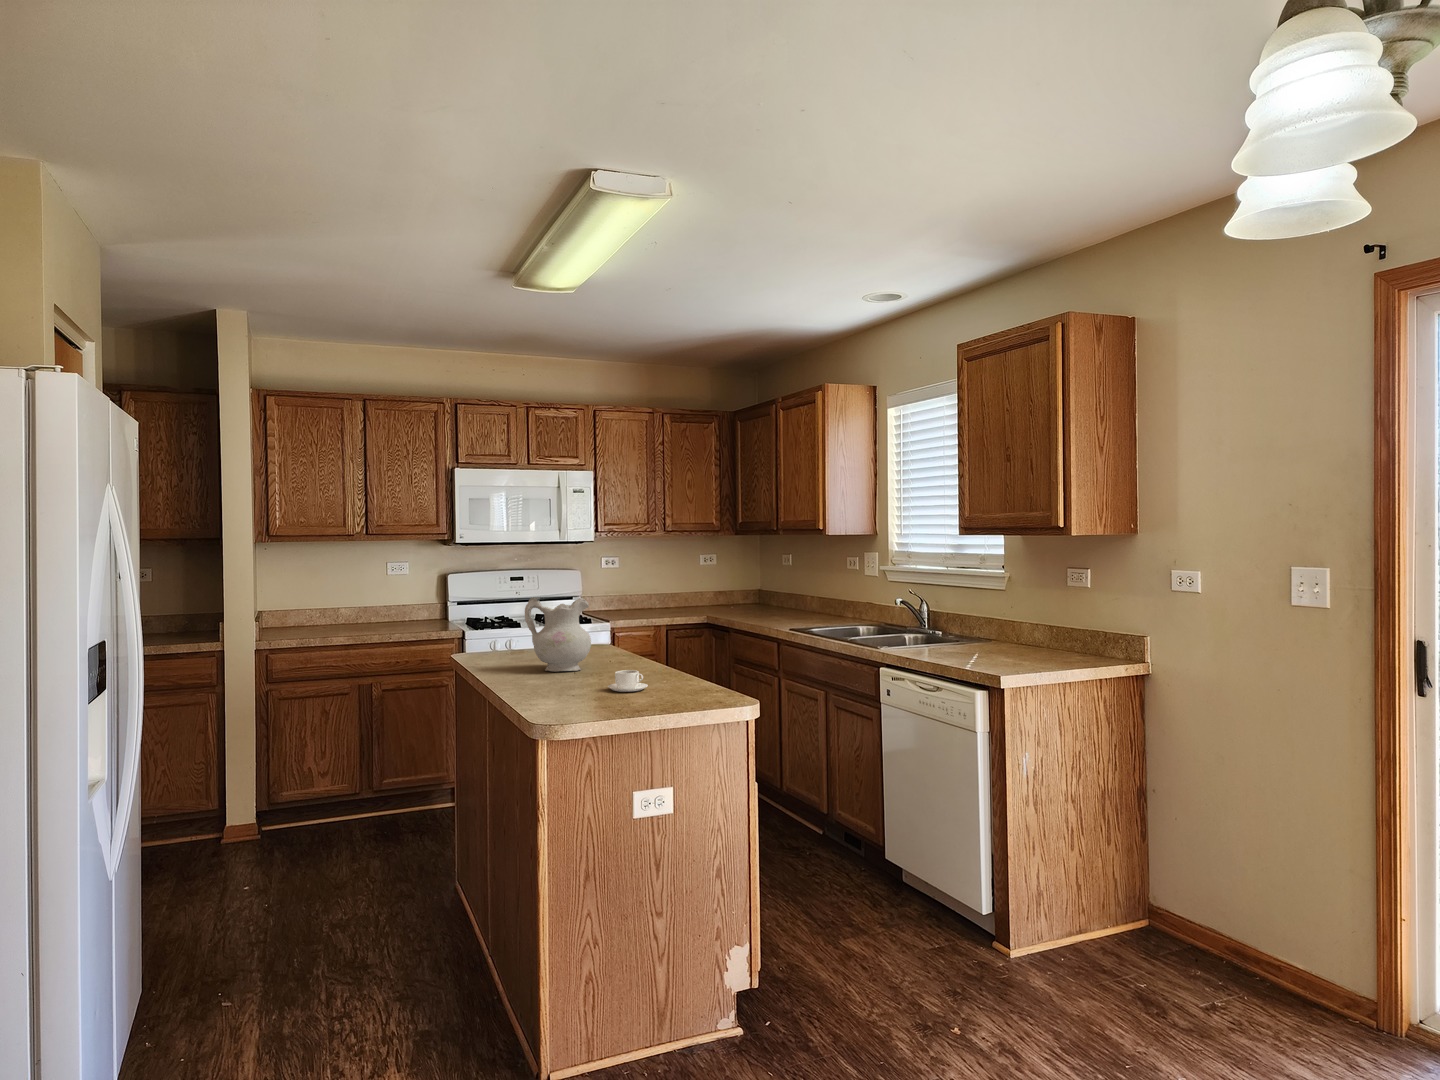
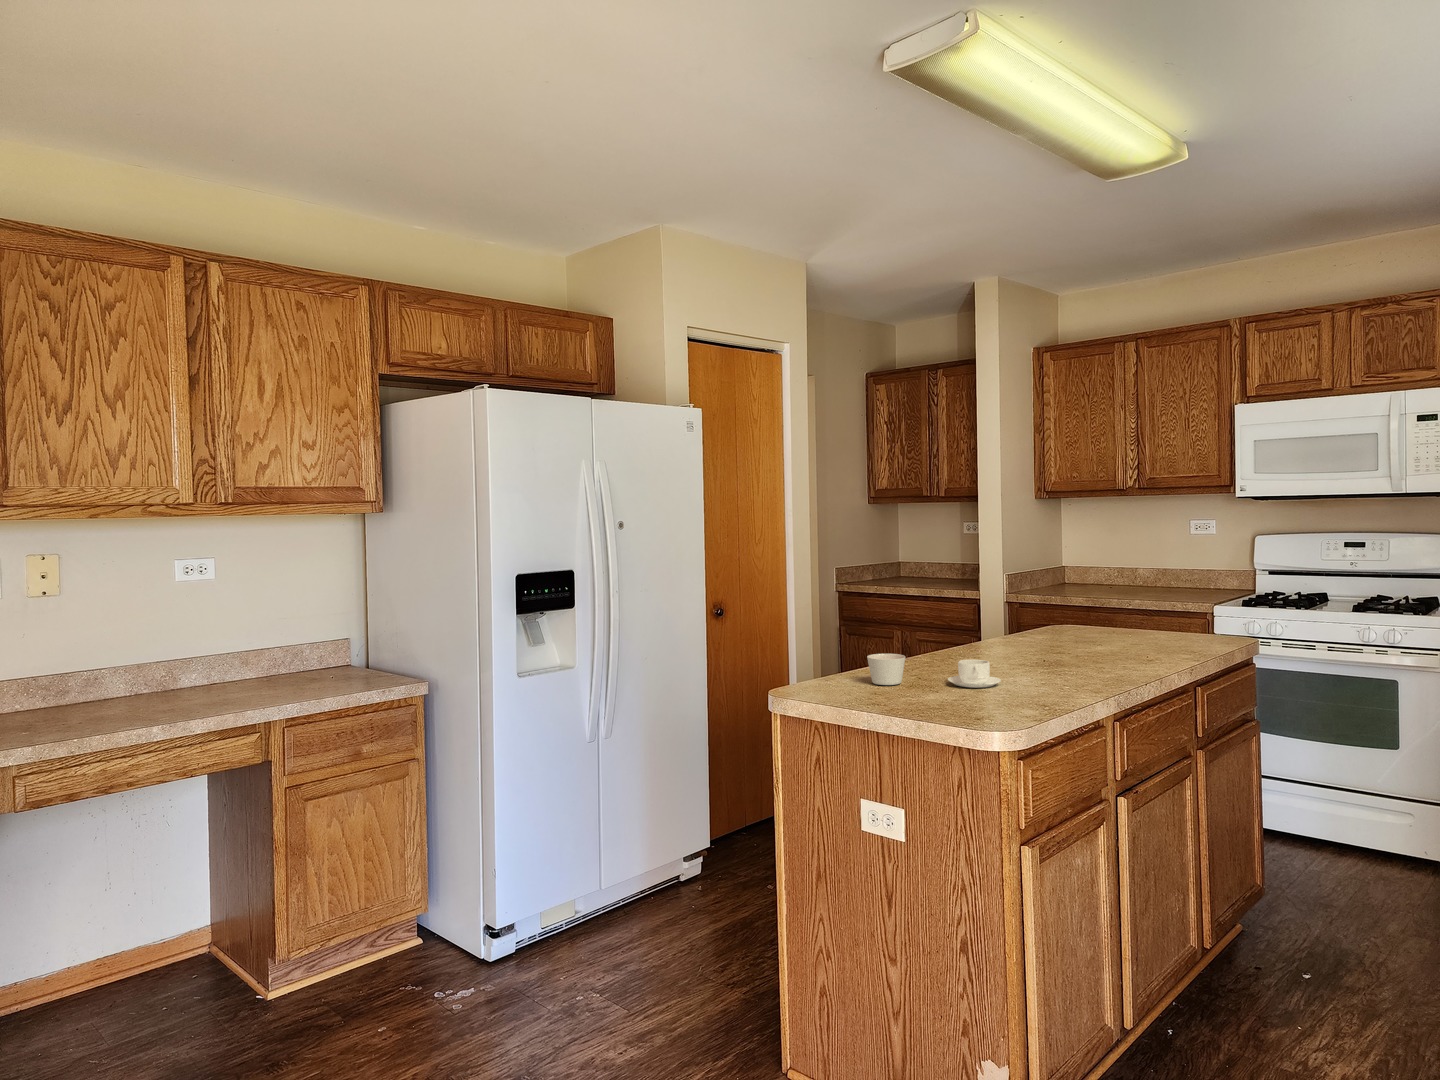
ceramic pitcher: present [525,597,591,672] -> none [997,563,1071,658]
candle: none [563,675,596,702] -> present [867,654,905,685]

